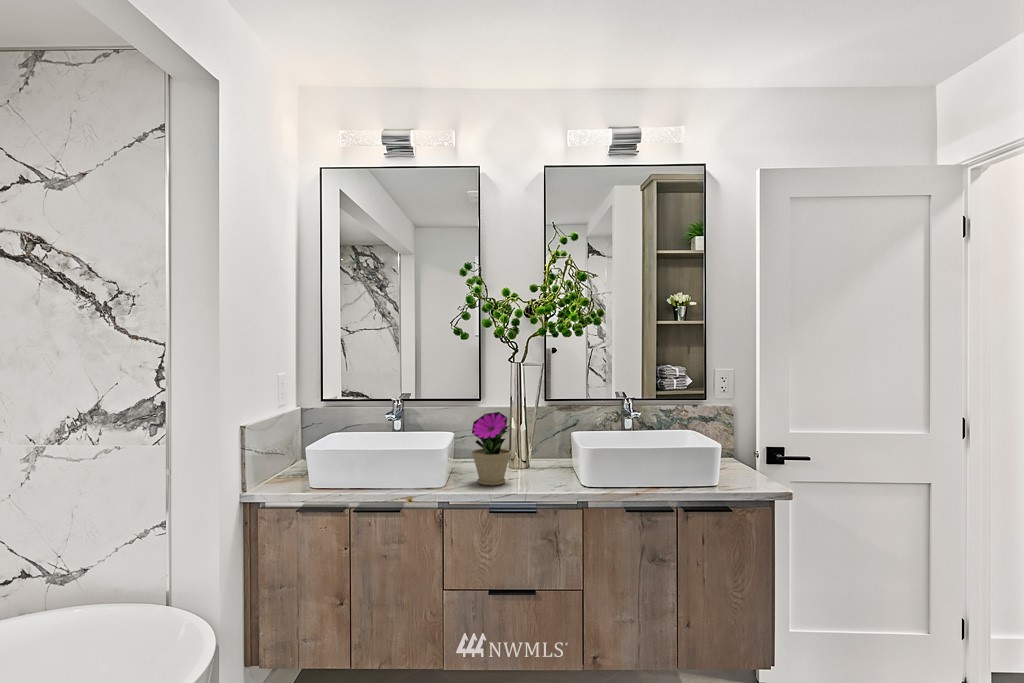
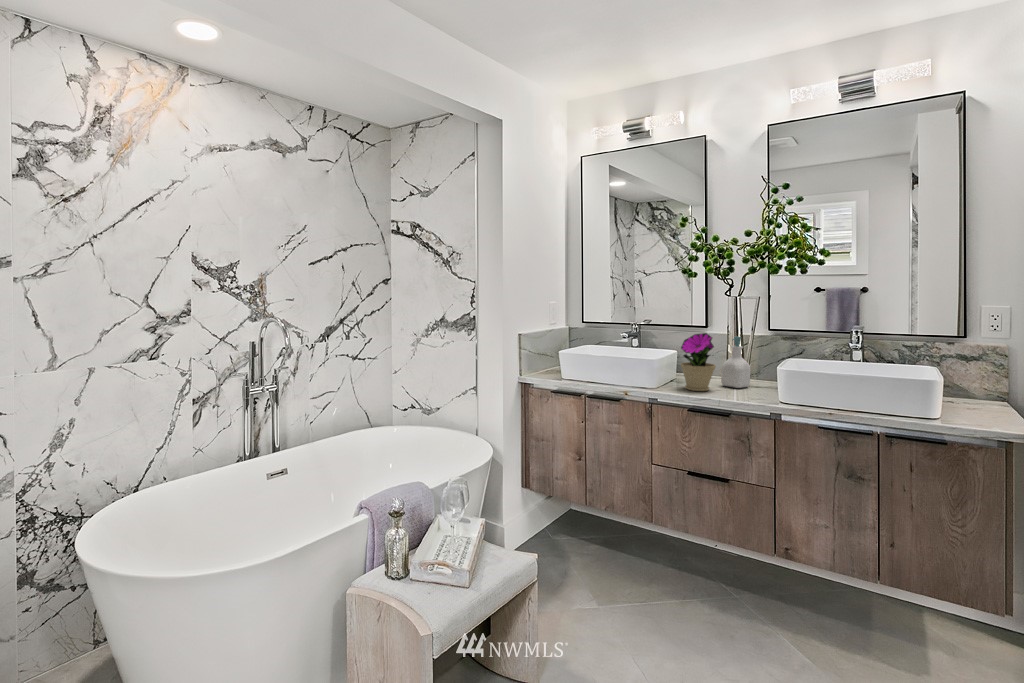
soap bottle: none [514,413,543,476] -> present [721,337,751,388]

